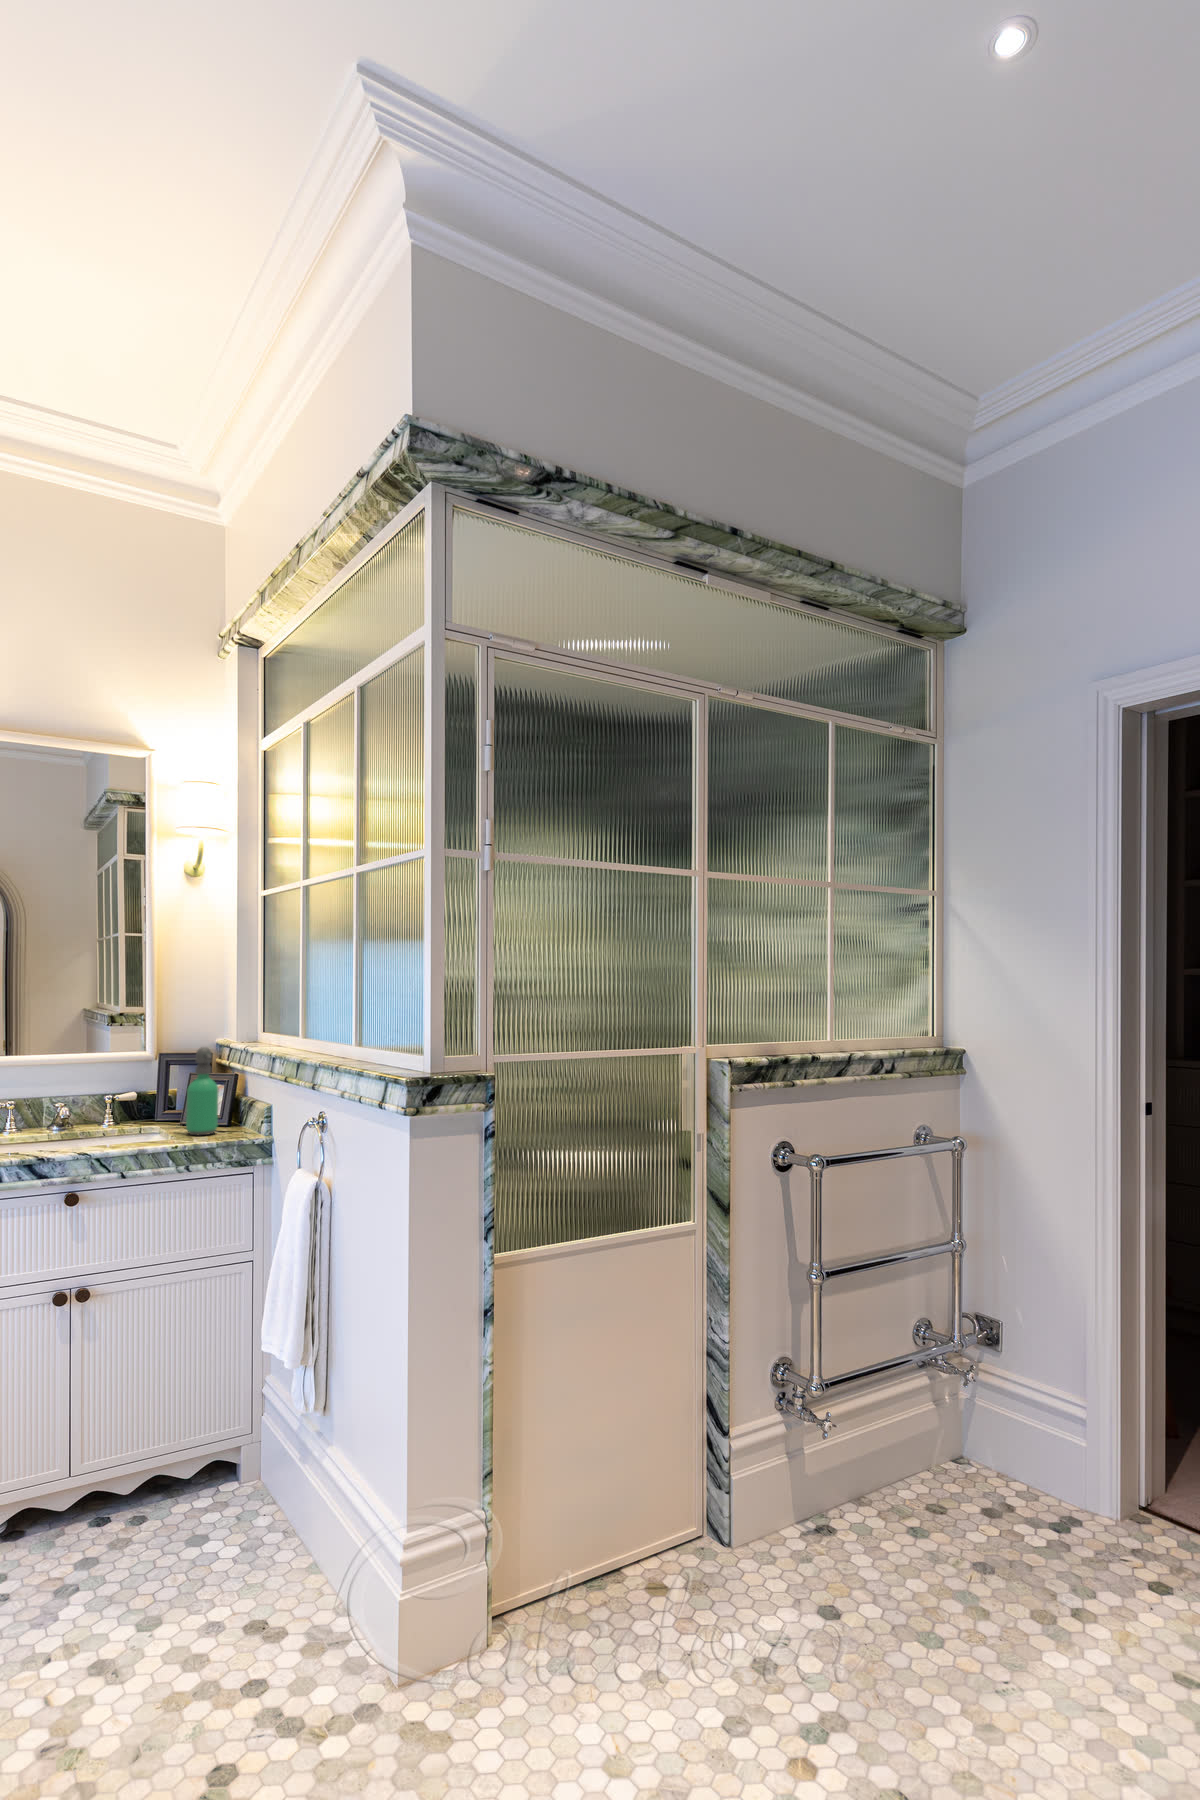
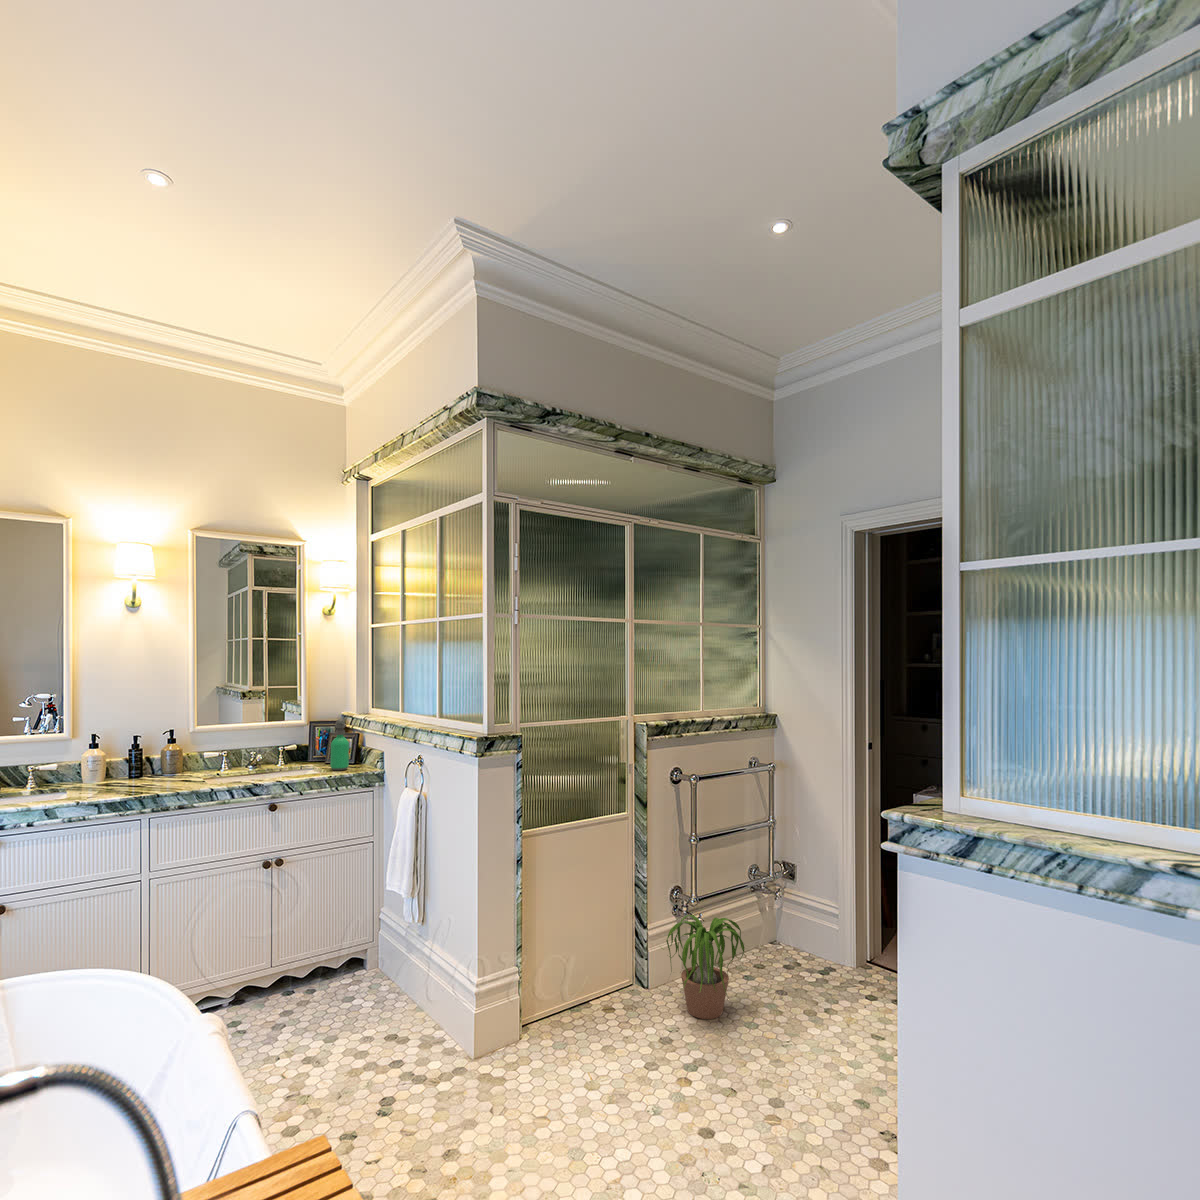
potted plant: none [749,1414,936,1619] -> present [662,915,744,1019]

